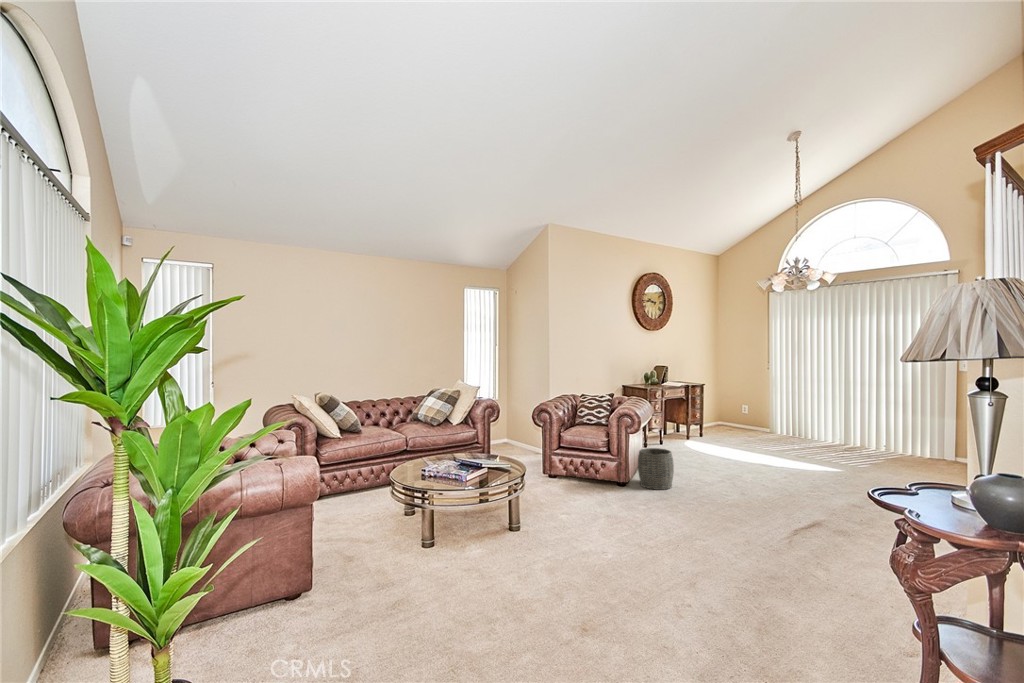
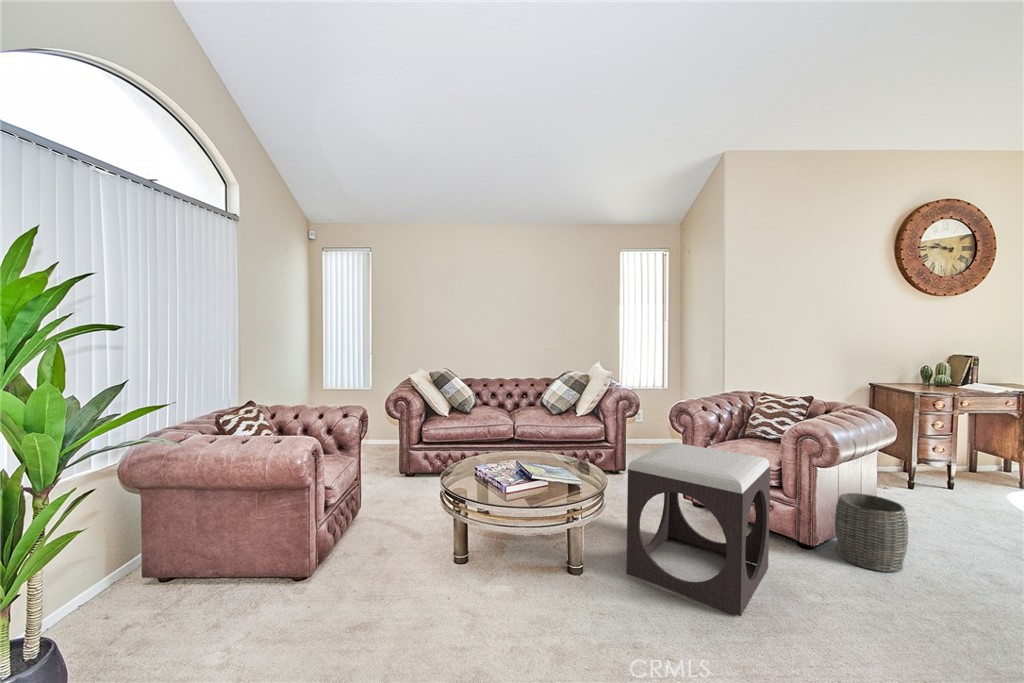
footstool: none [544,429,620,523] -> present [627,442,770,616]

